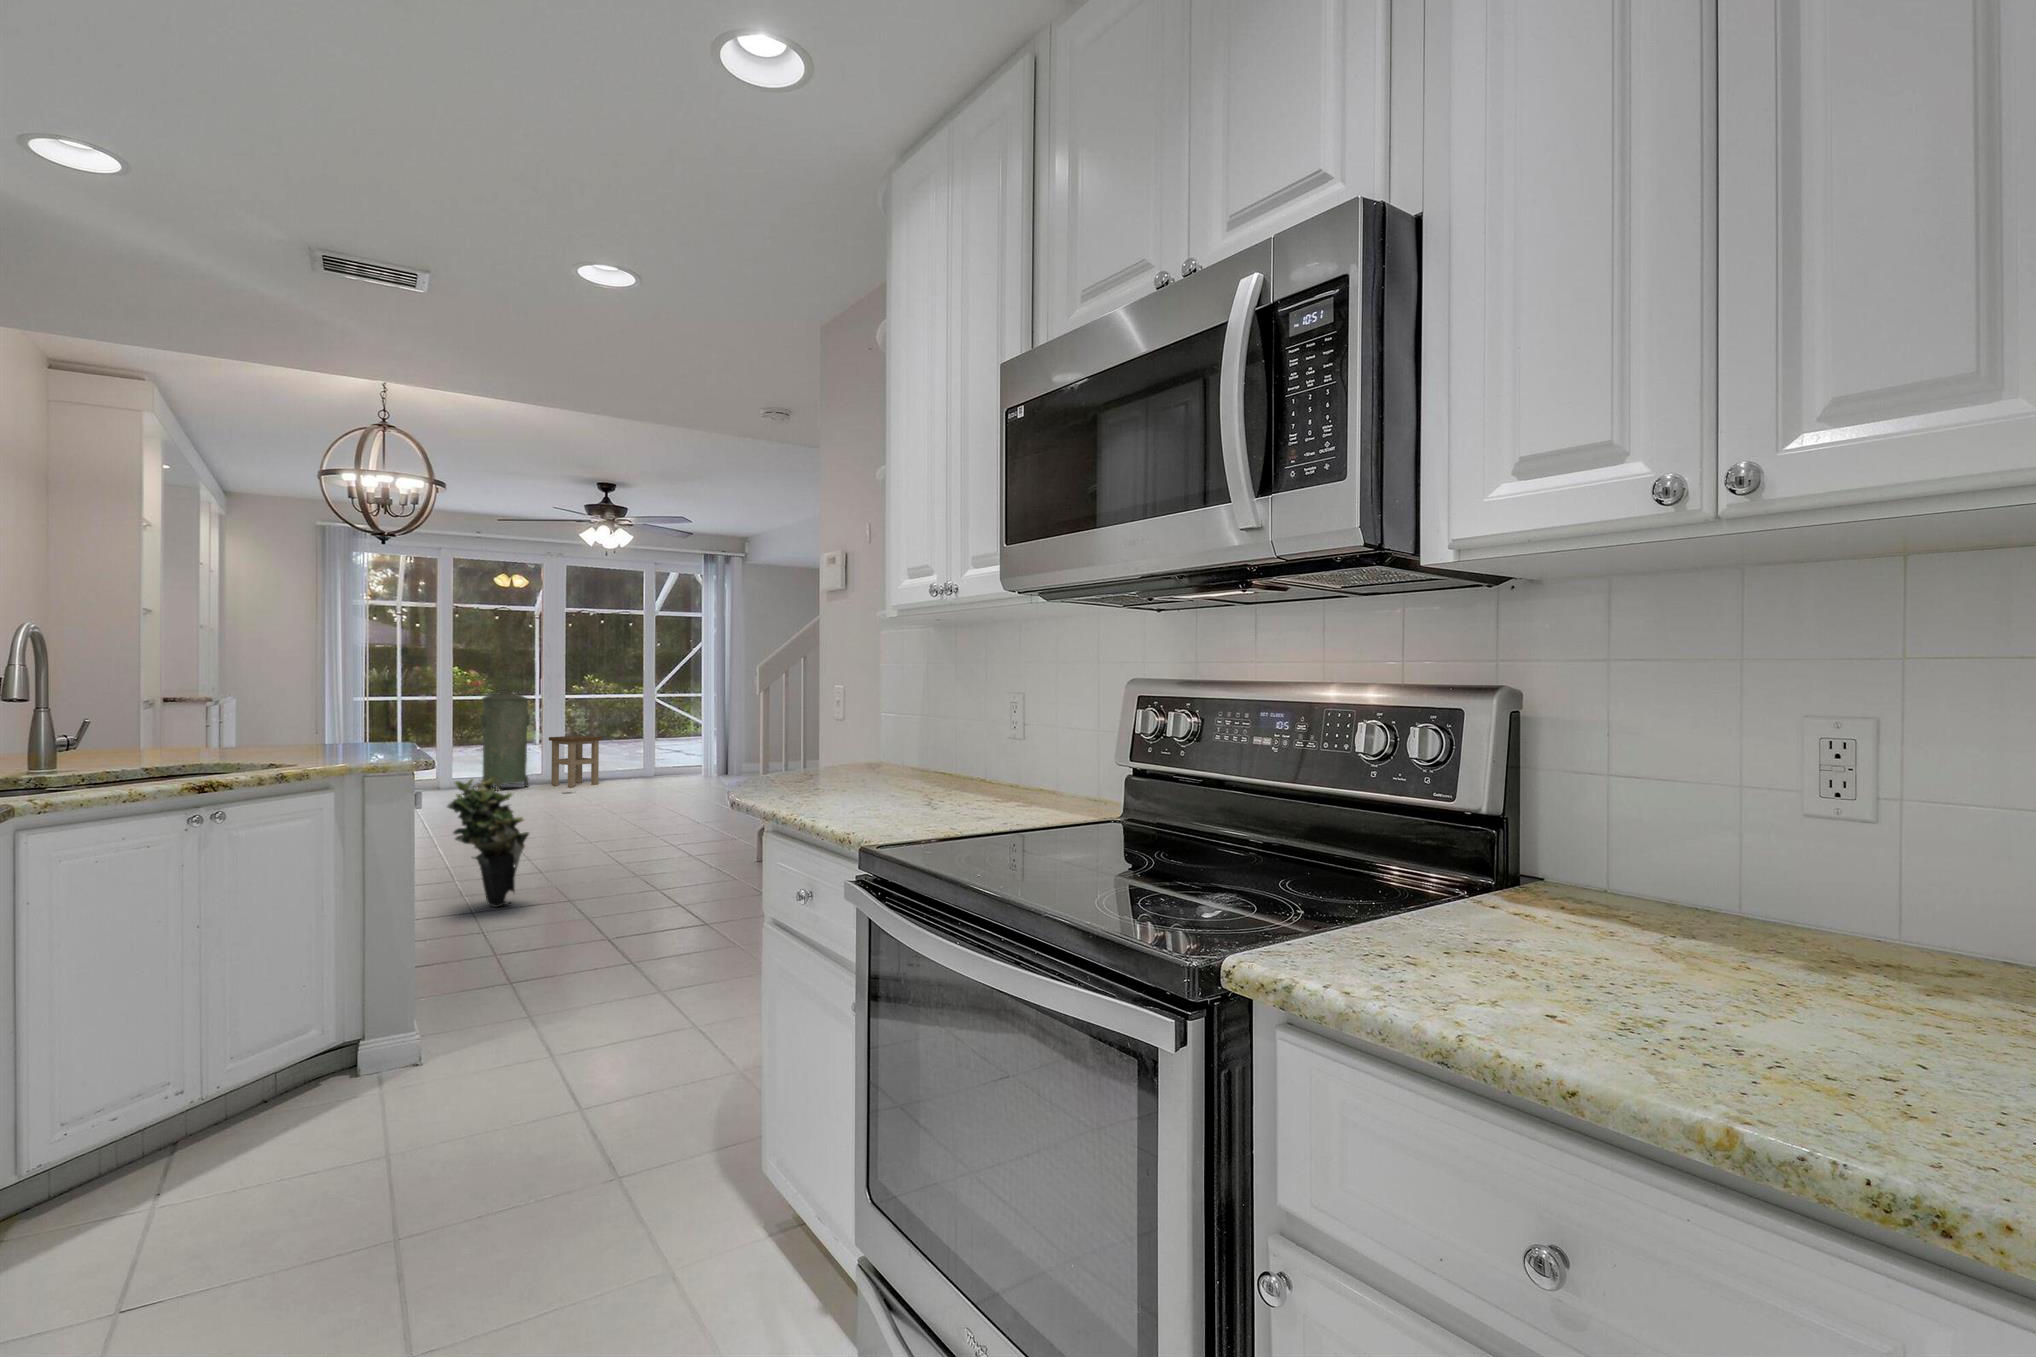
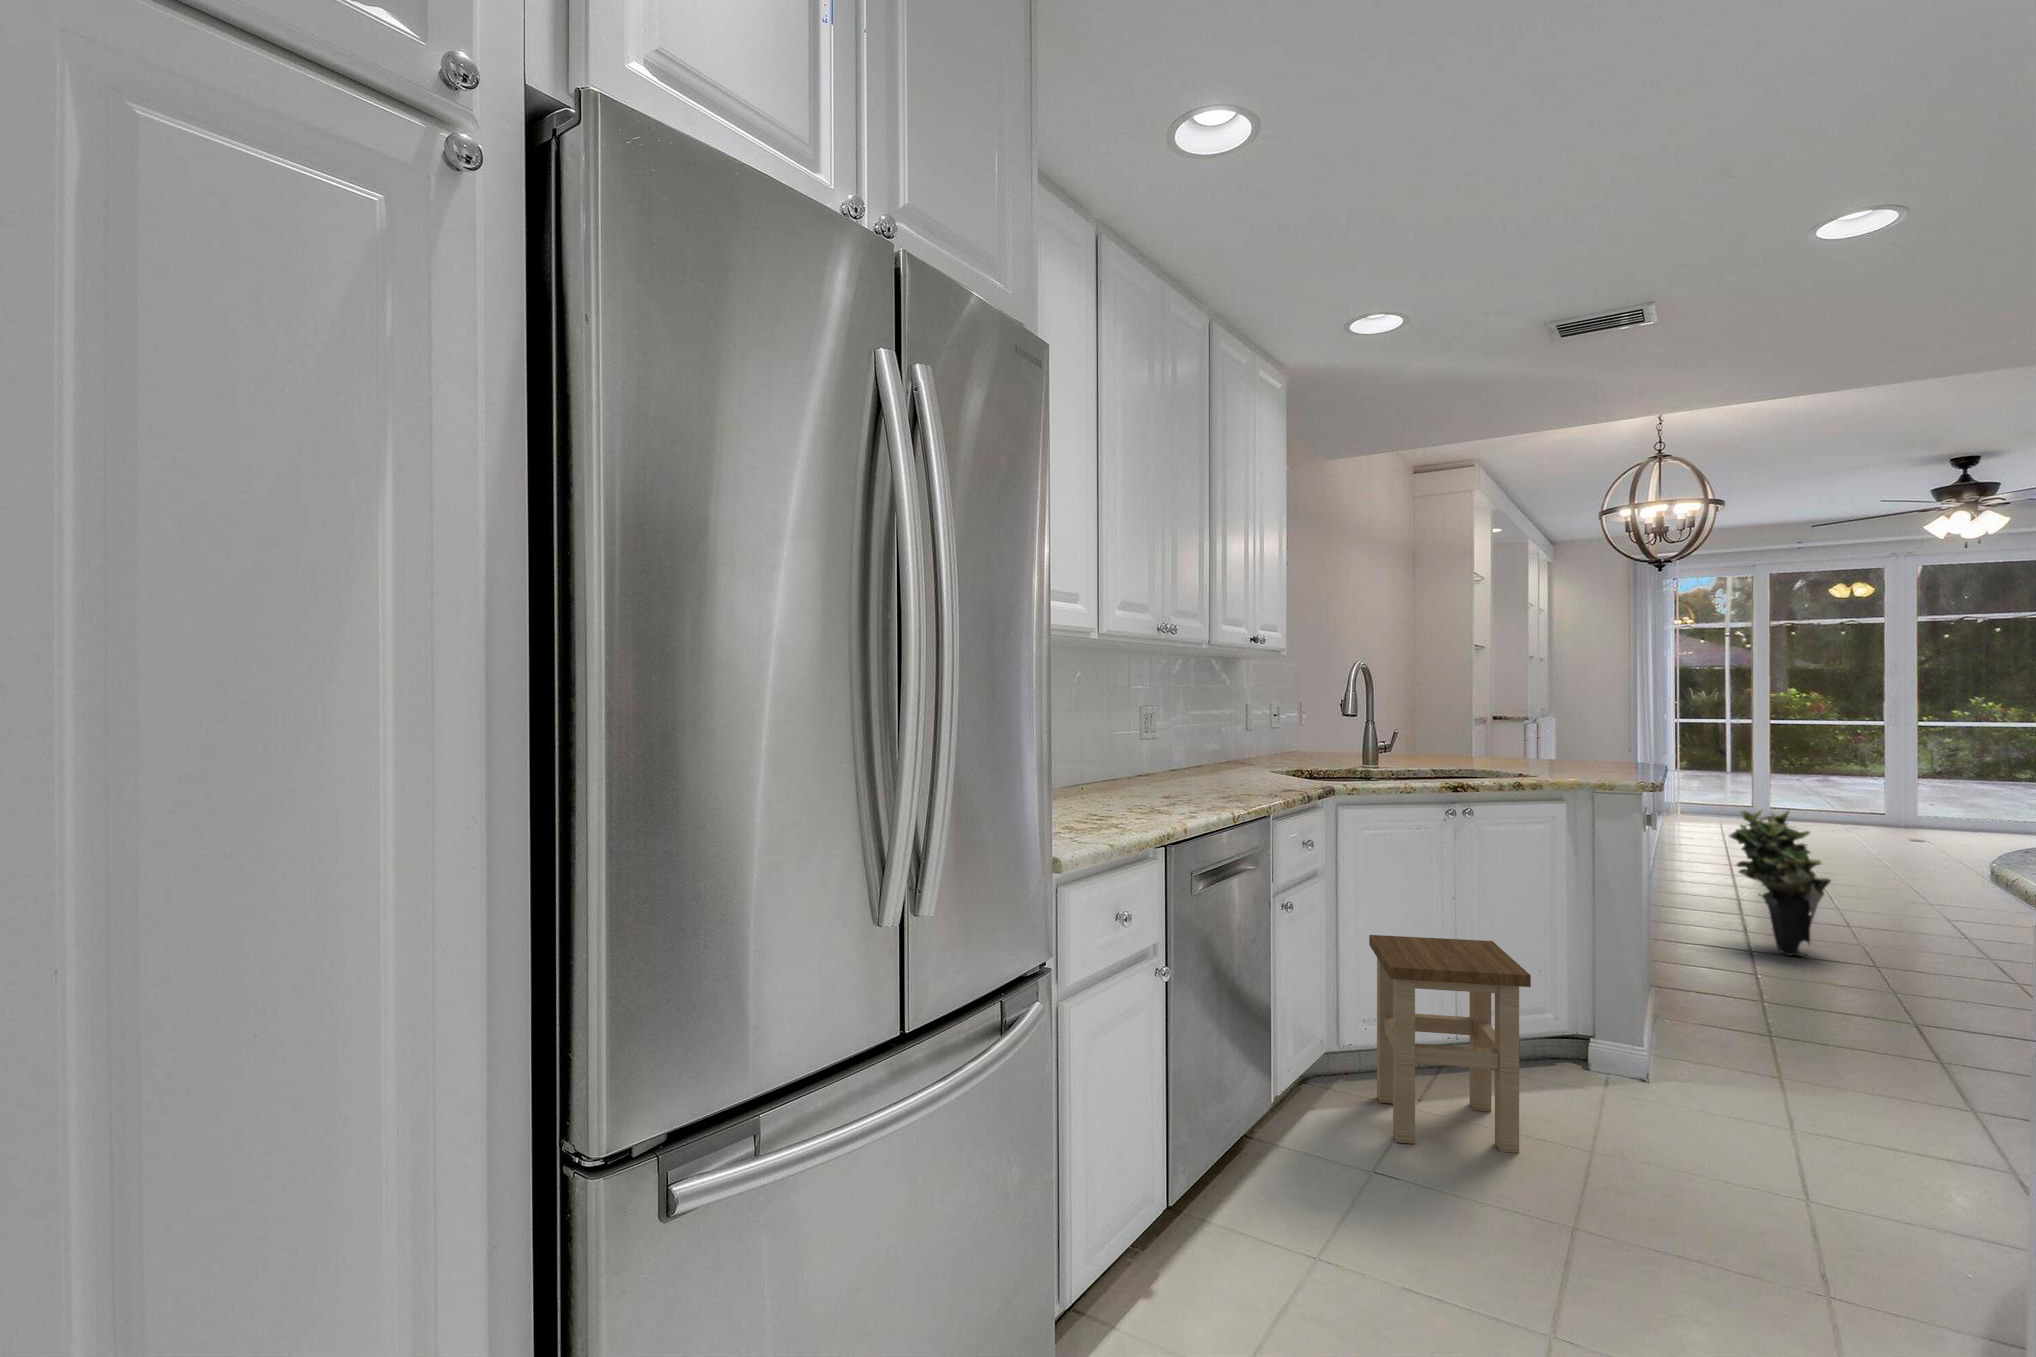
trash can: present [481,690,530,790] -> none [1818,715,1886,830]
stool: present [549,735,602,787] -> present [1369,935,1531,1153]

